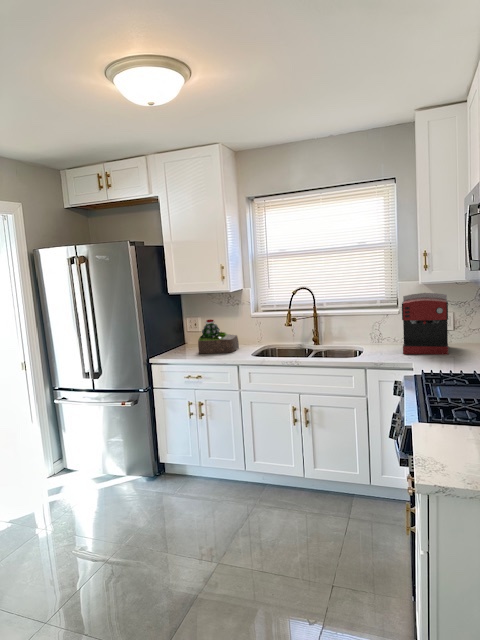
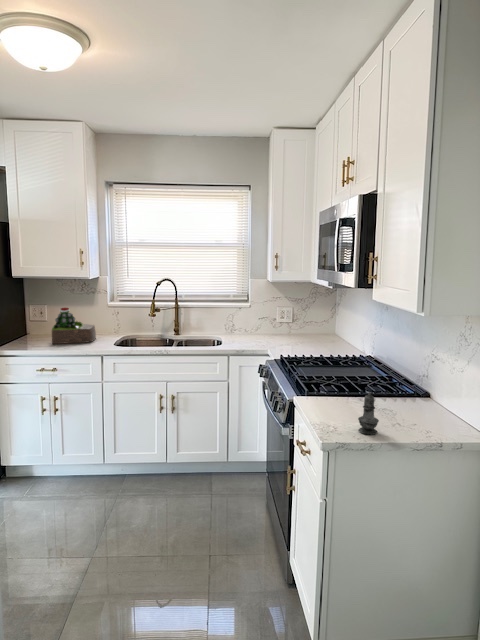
coffee maker: present [402,293,448,354] -> none [257,288,298,341]
salt shaker: none [437,423,462,471] -> present [358,392,379,435]

